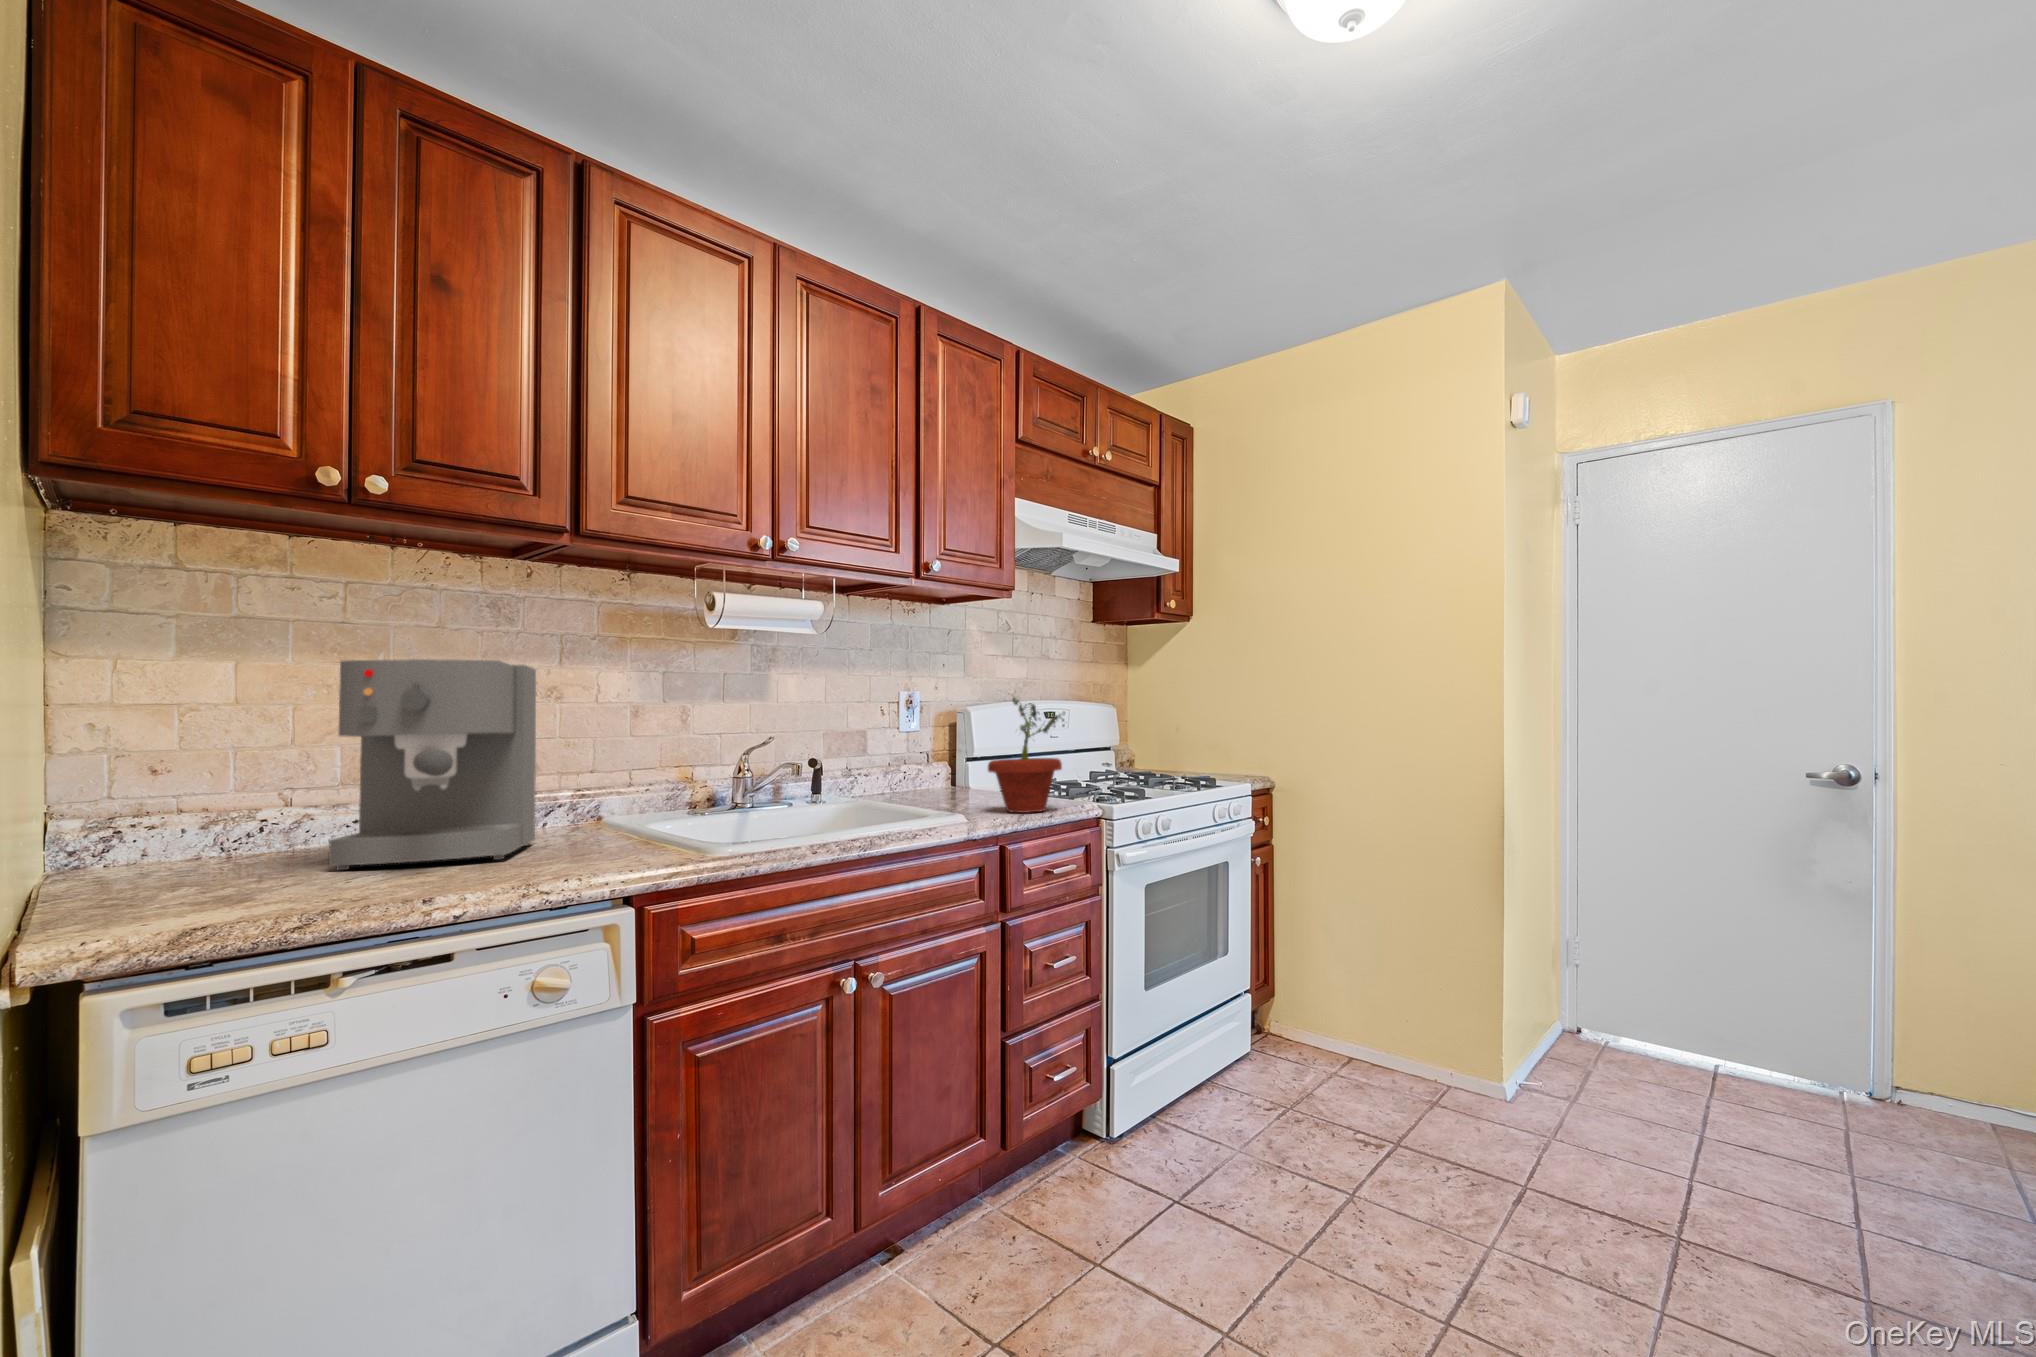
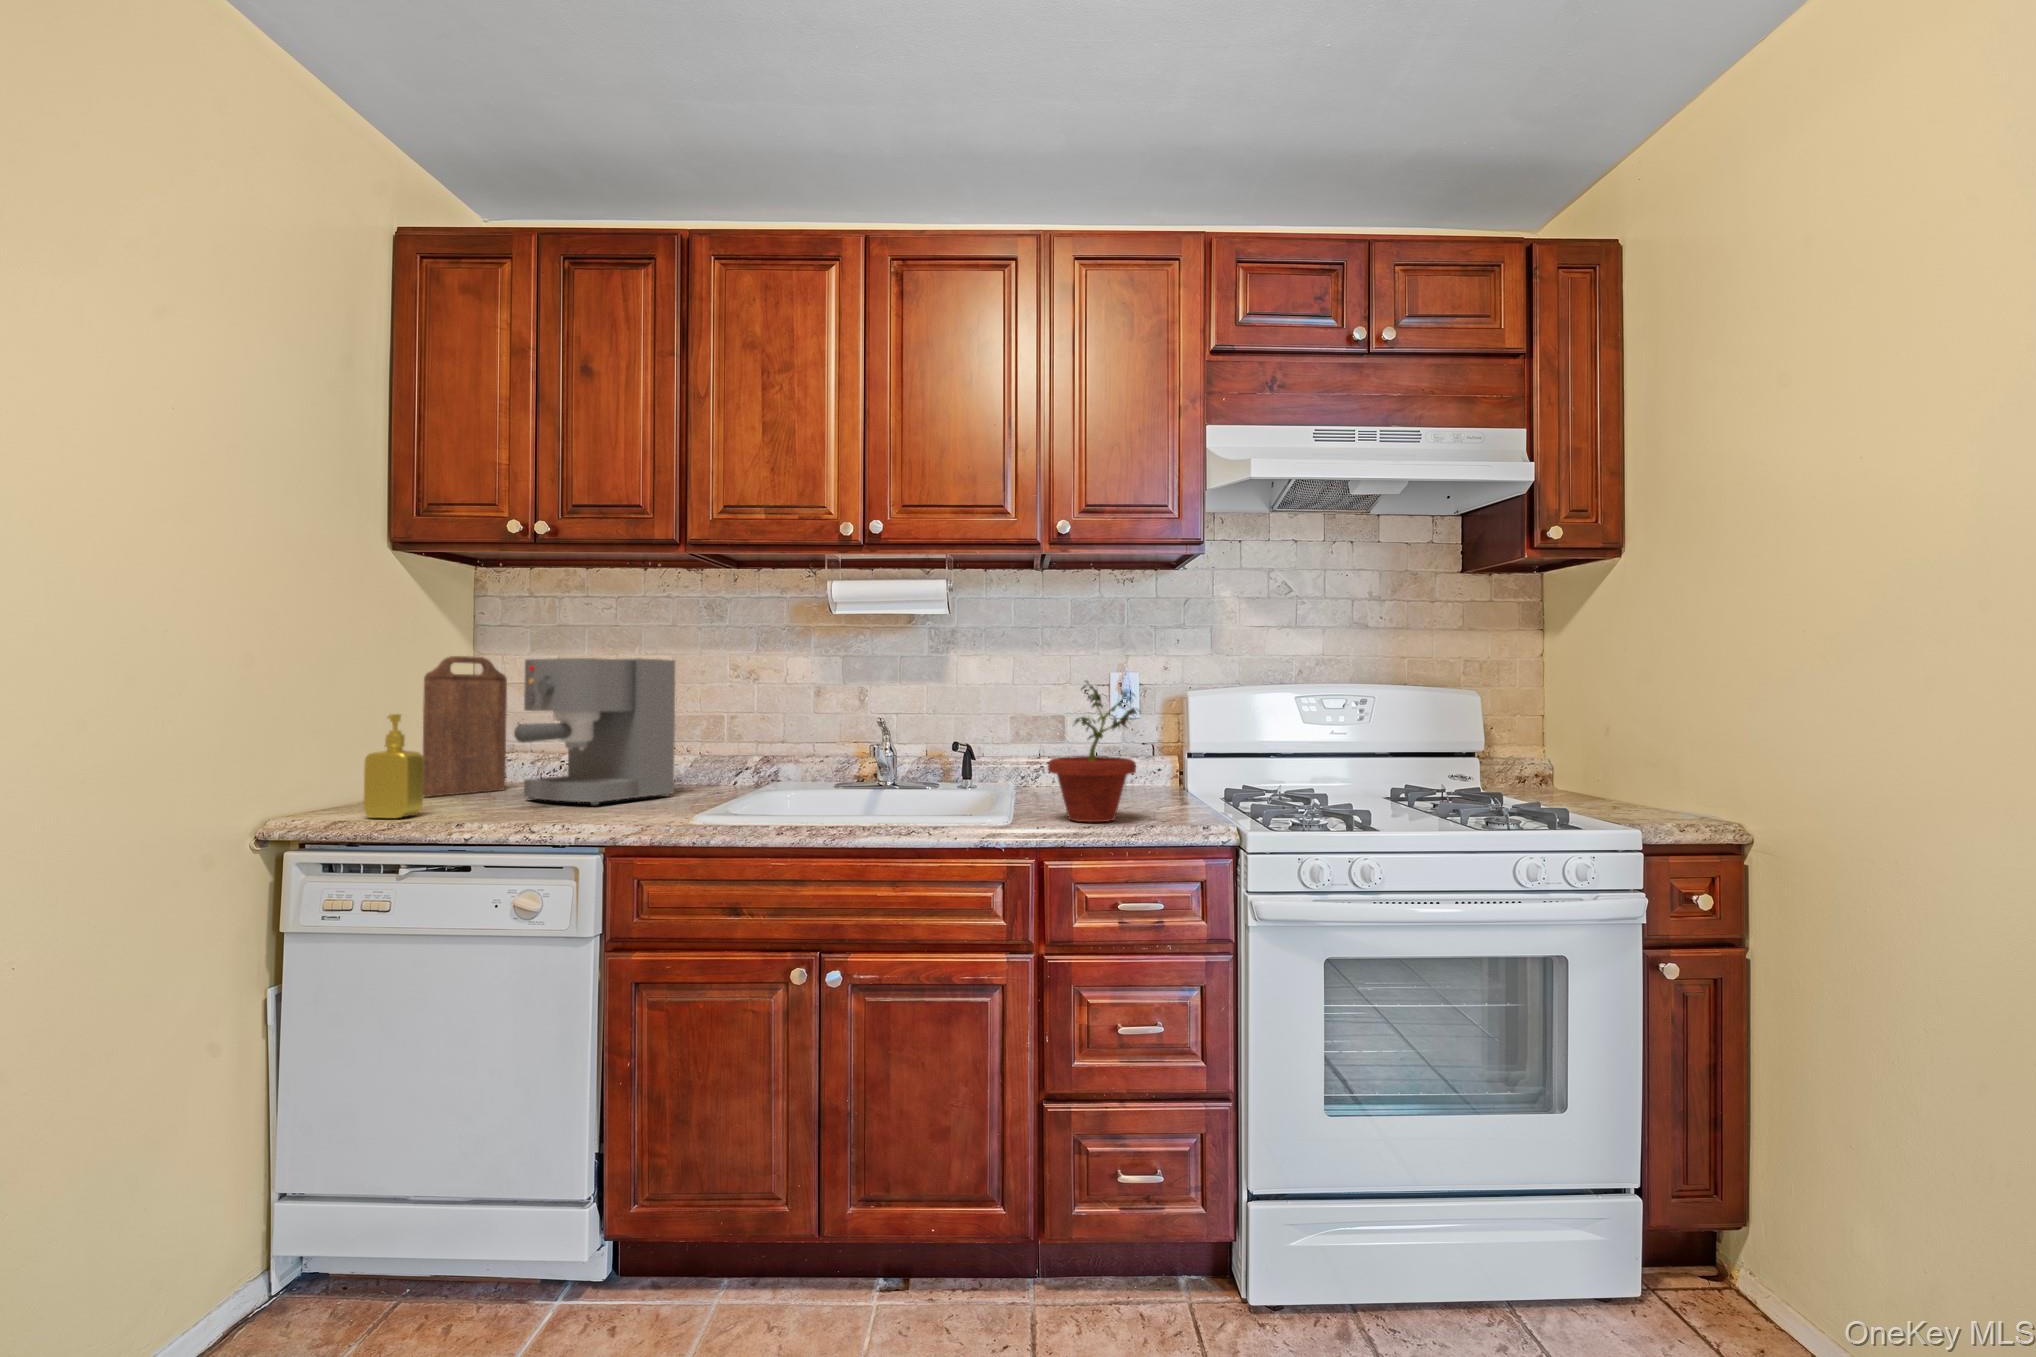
cutting board: none [79,652,193,891] -> present [423,656,507,796]
soap dispenser: none [189,737,292,915] -> present [364,714,424,818]

